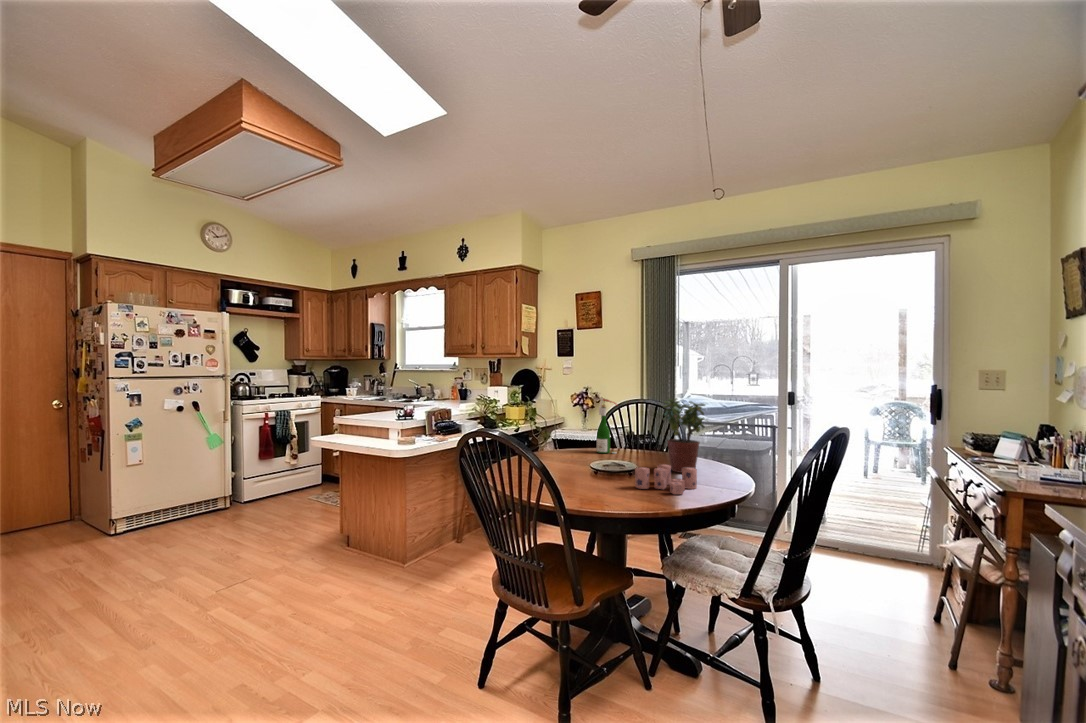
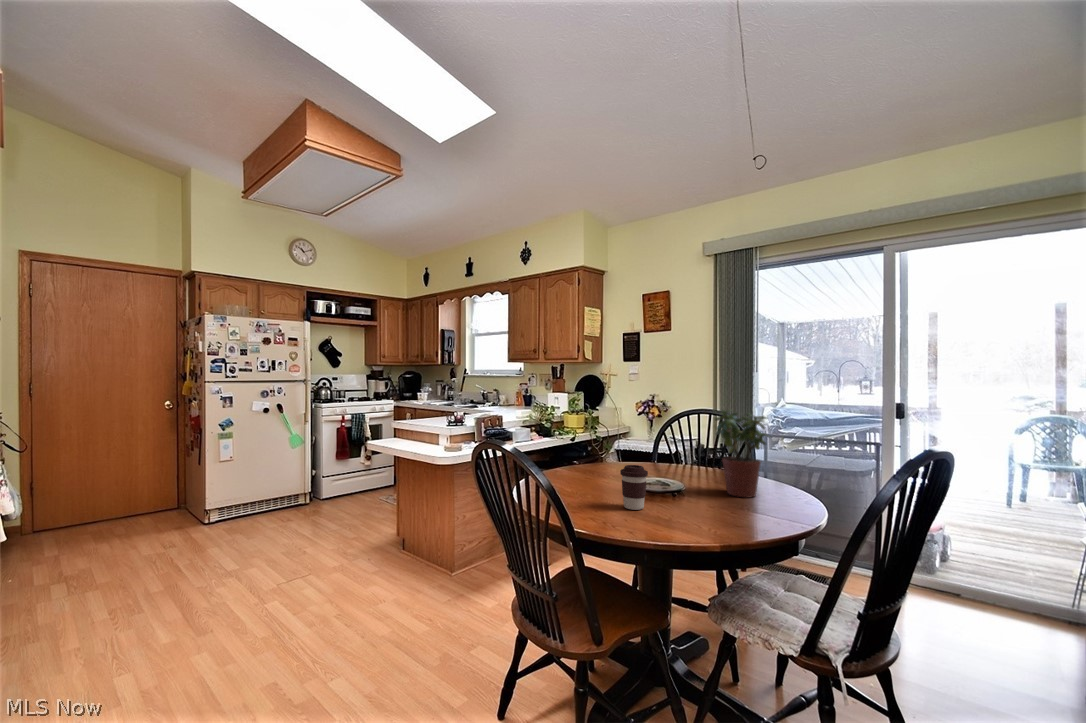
wine bottle: present [597,398,616,453] -> none [649,407,673,470]
coffee cup: none [589,449,613,489] -> present [620,465,648,510]
candle: present [635,464,697,494] -> none [673,485,749,522]

